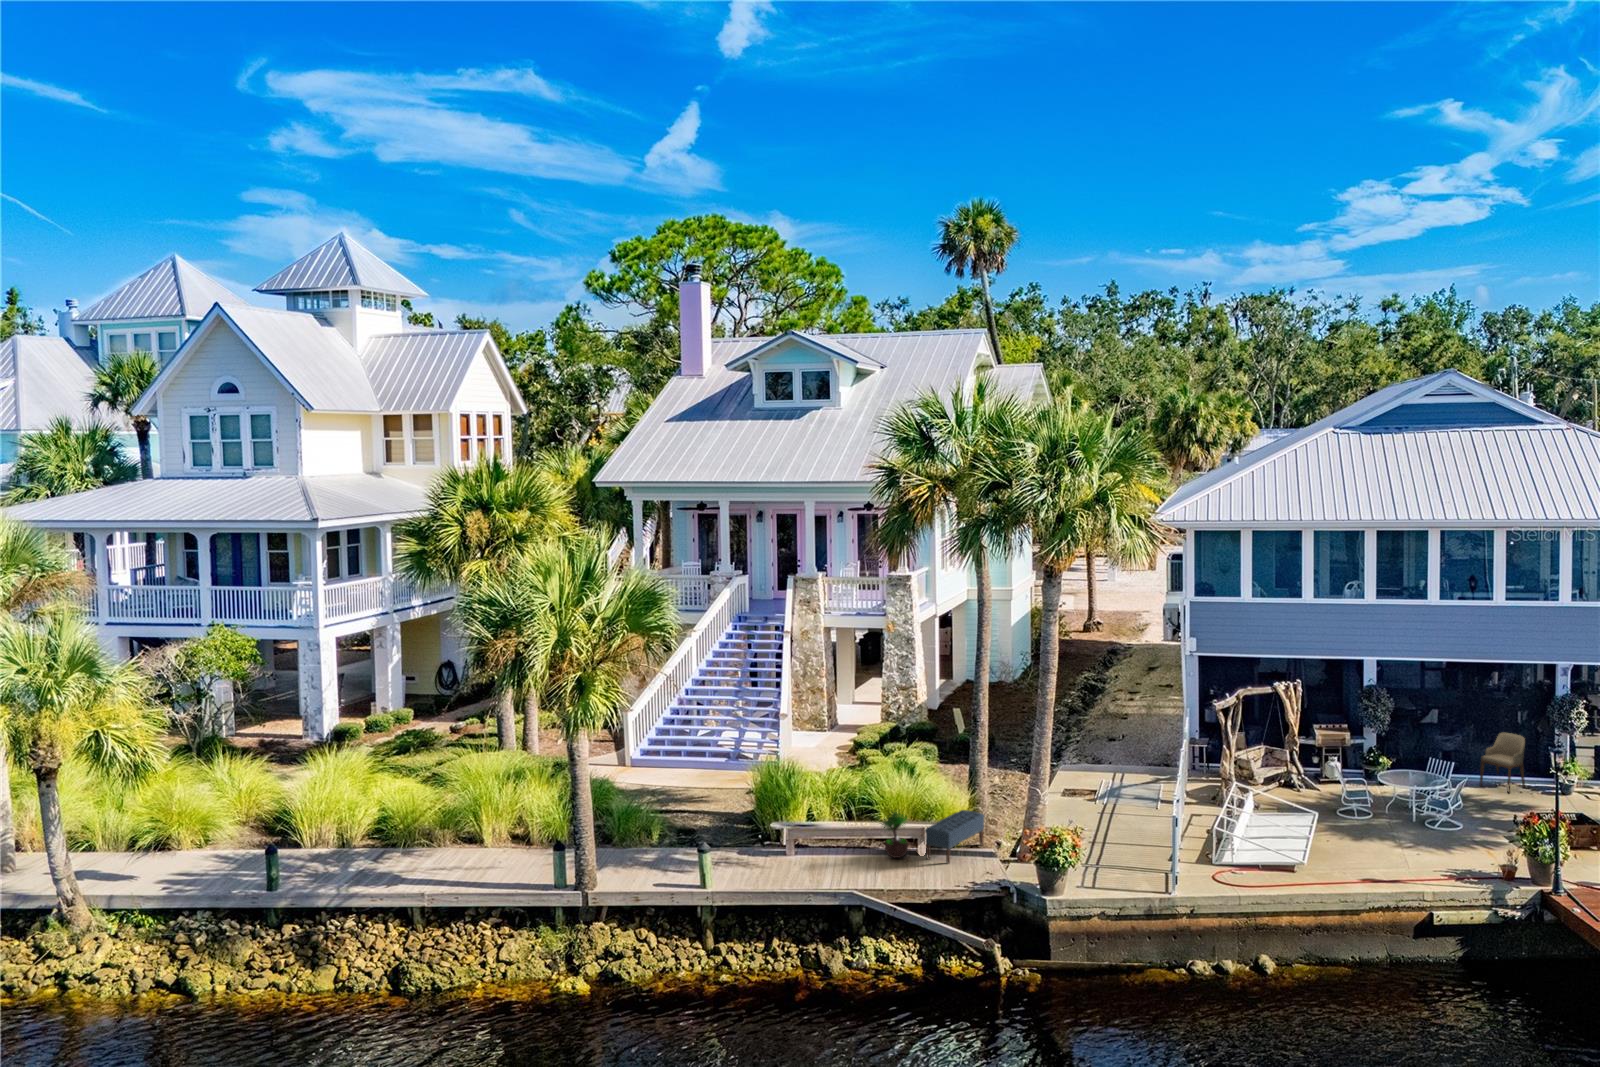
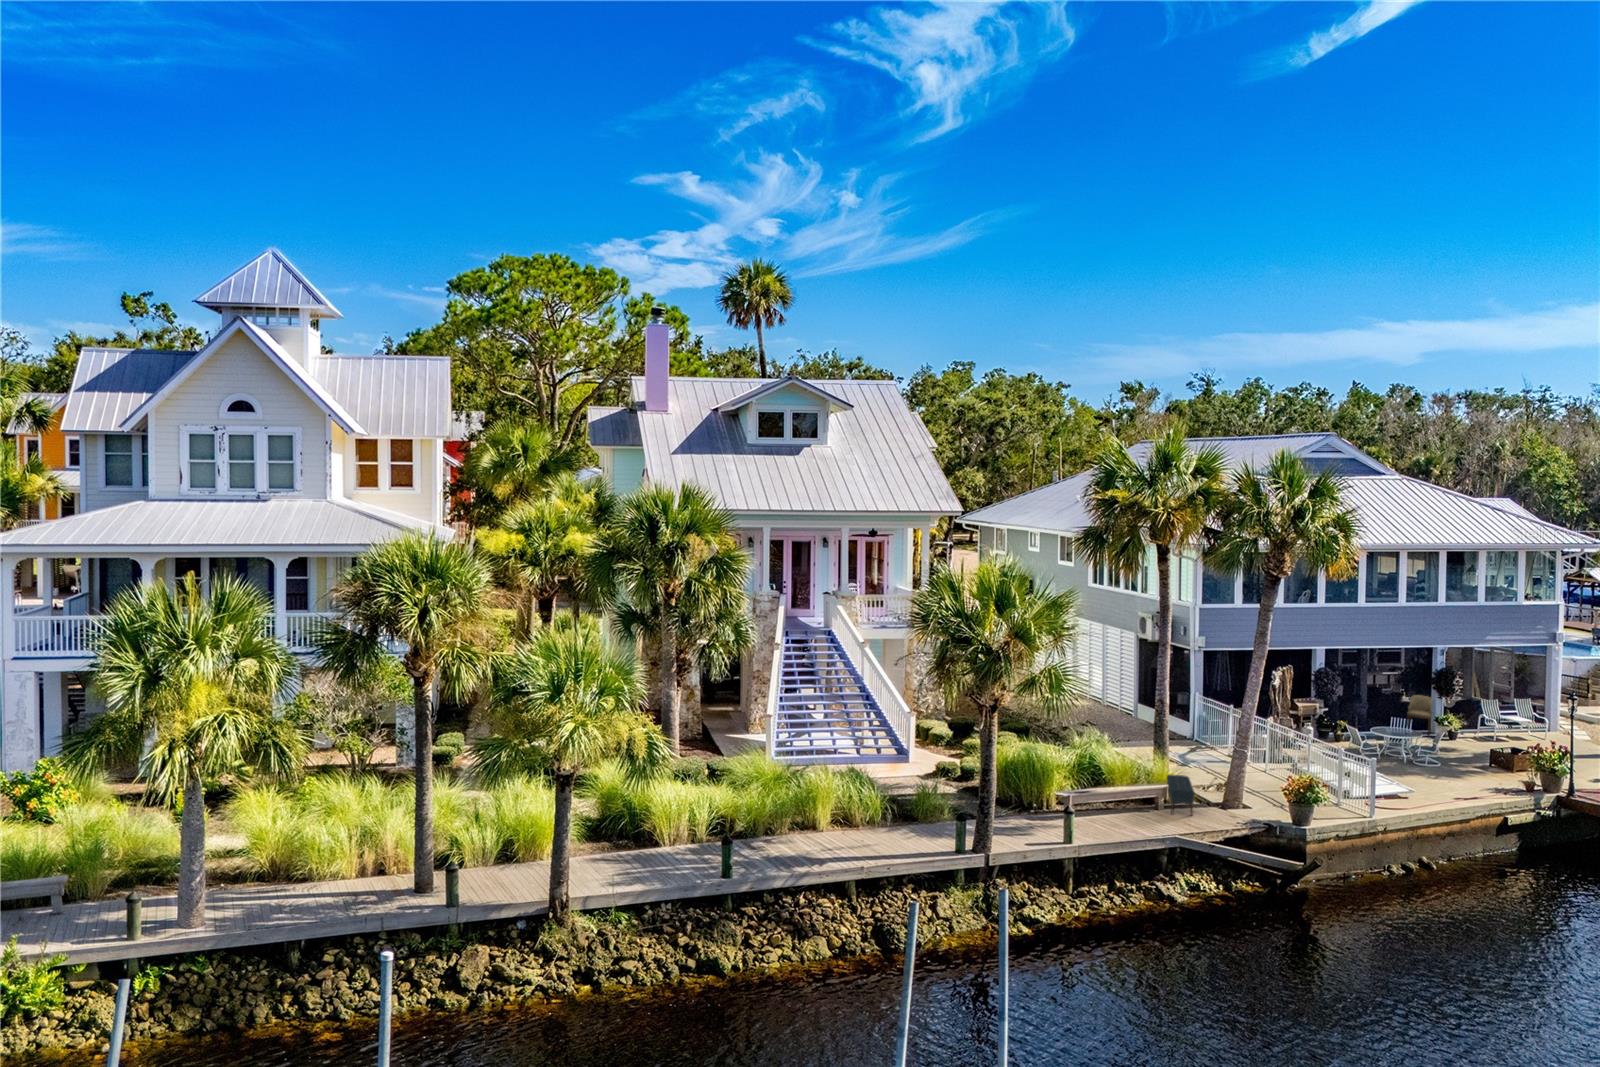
potted tree: present [881,812,908,858] -> none [1140,774,1166,816]

